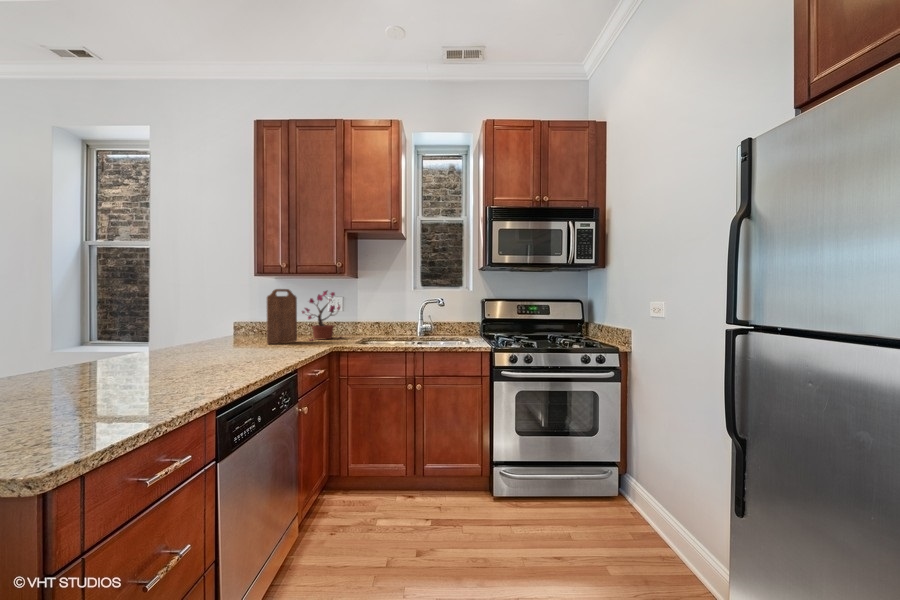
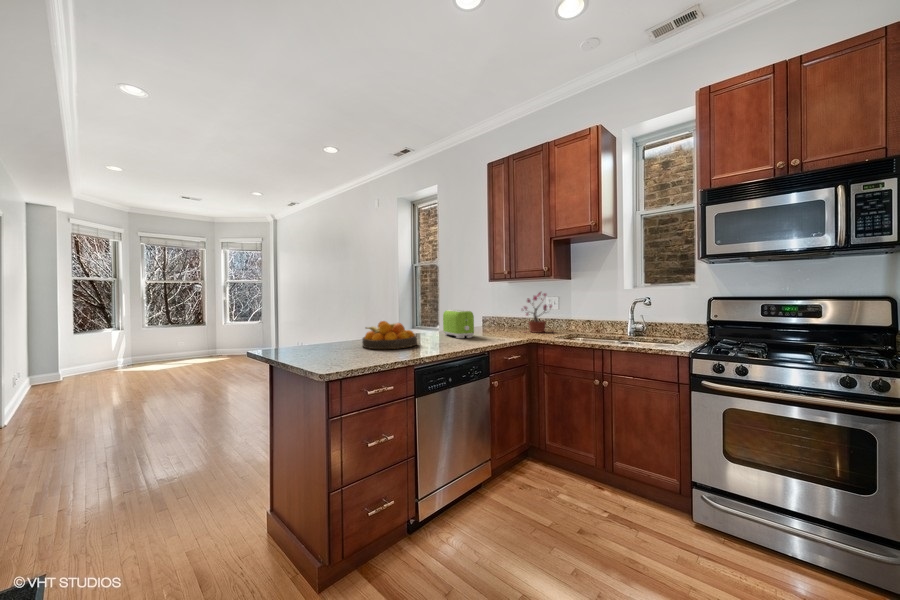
cutting board: present [267,289,297,344] -> none [490,292,514,334]
toaster: none [195,313,255,354] -> present [443,310,474,338]
fruit bowl: none [54,334,180,387] -> present [362,321,417,349]

